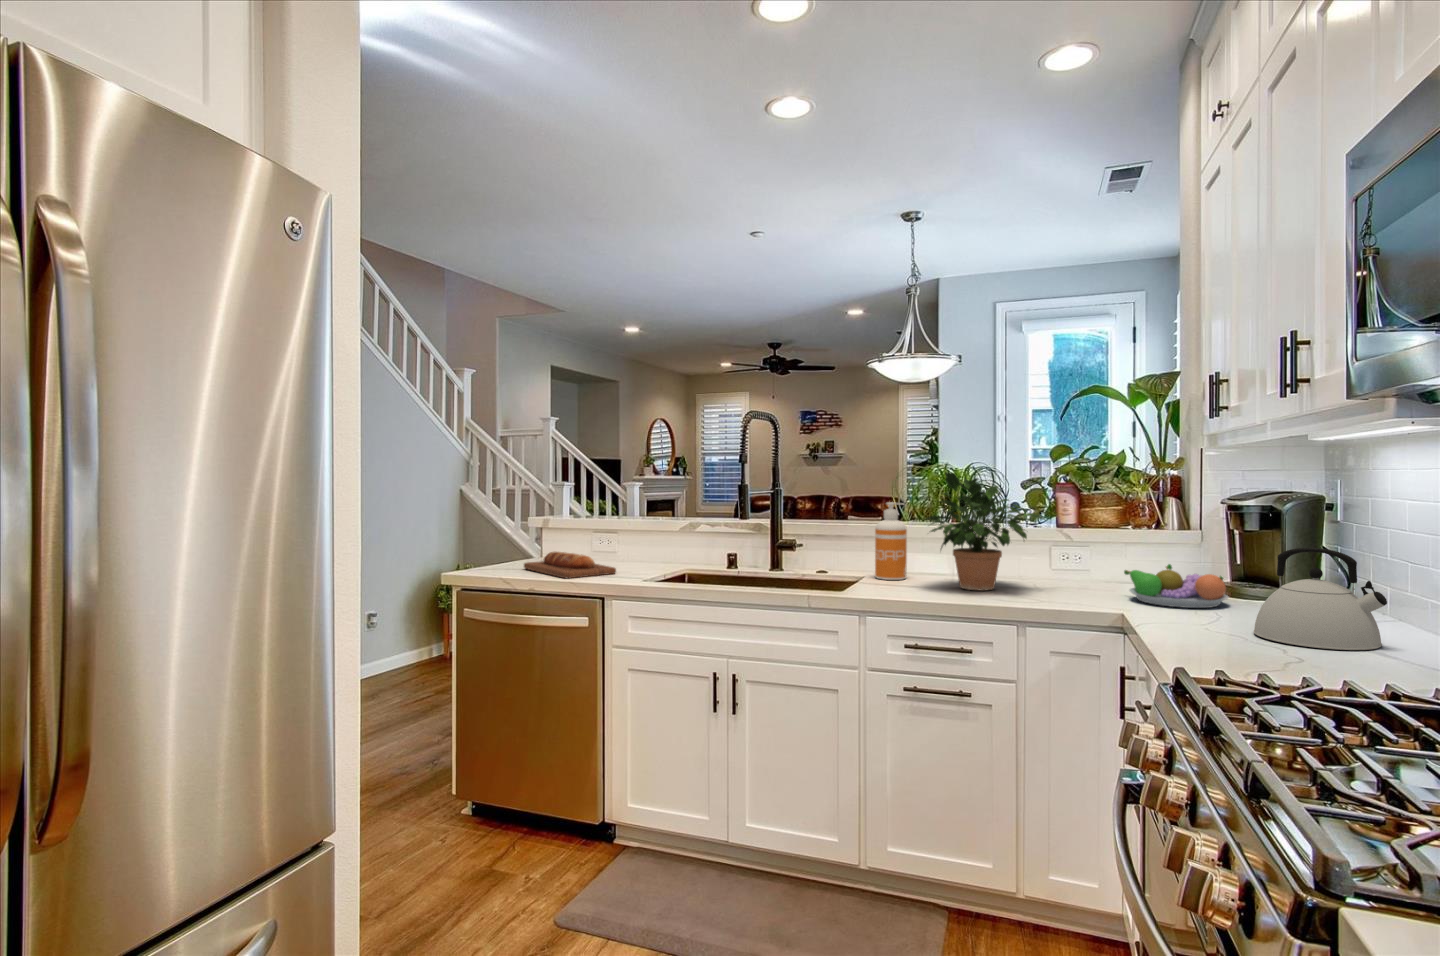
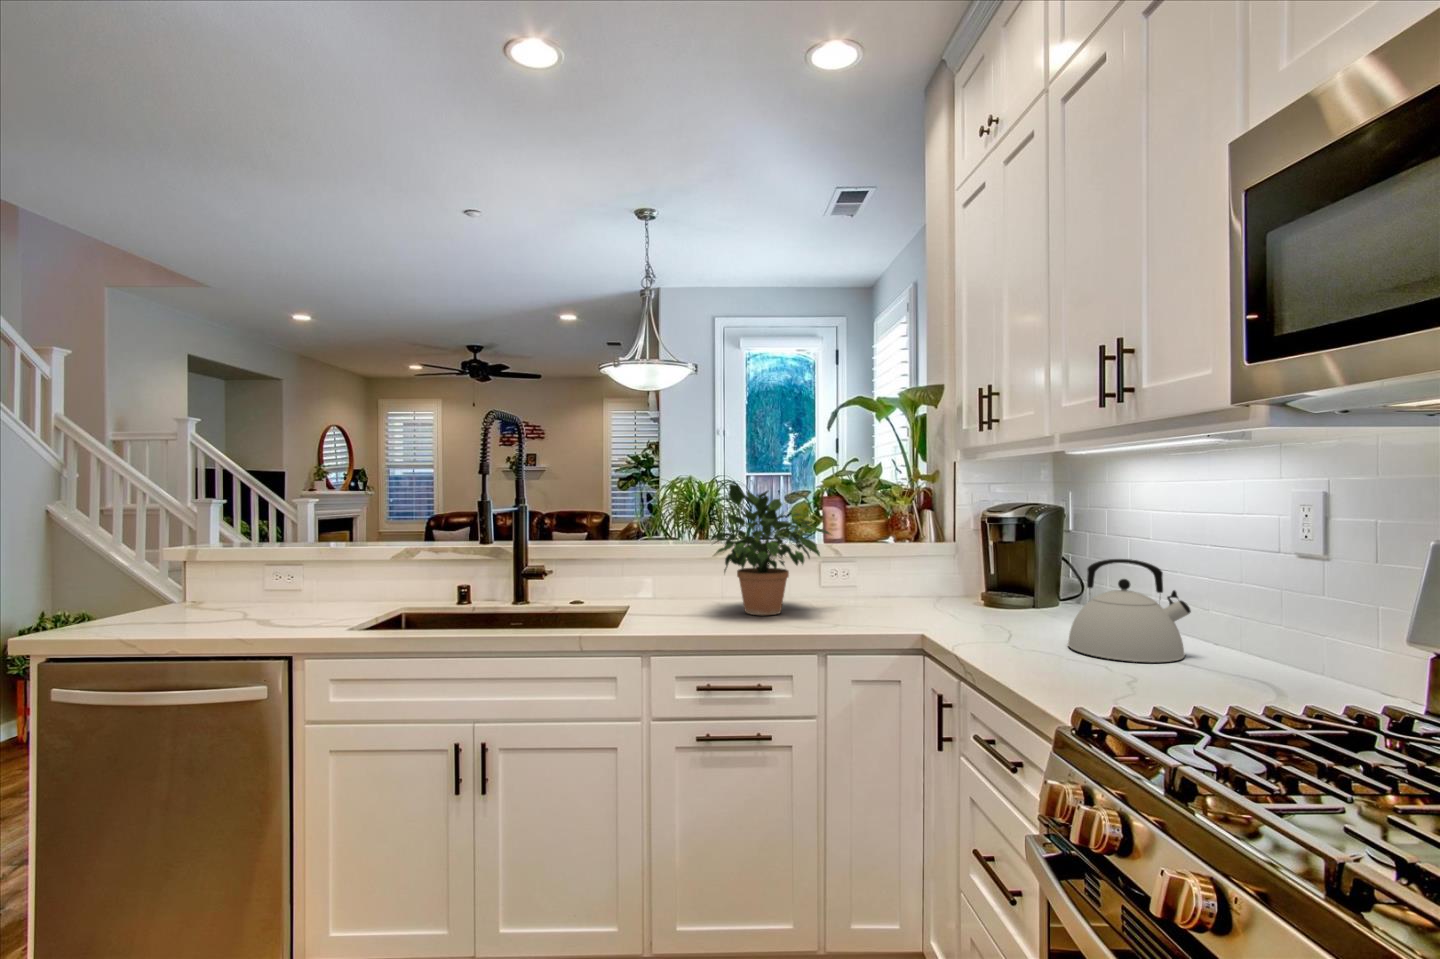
soap dispenser: present [875,502,907,580] -> none [644,519,679,608]
bread loaf: present [524,552,616,578] -> none [145,596,300,636]
fruit bowl: present [1124,564,1228,608] -> none [907,576,1007,622]

